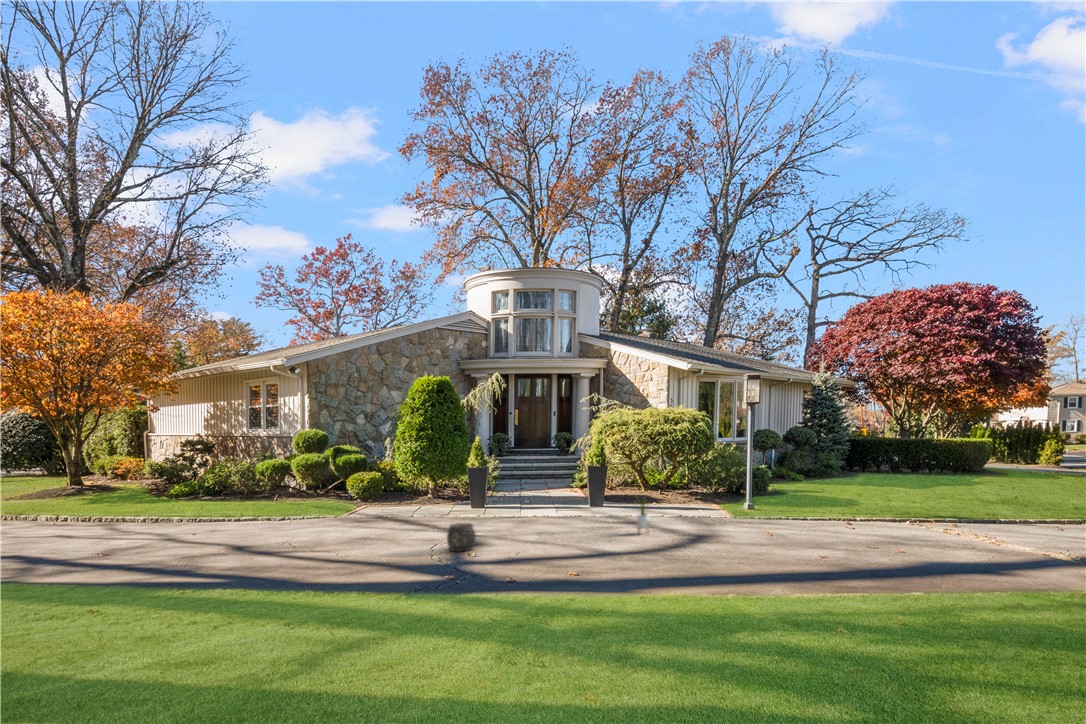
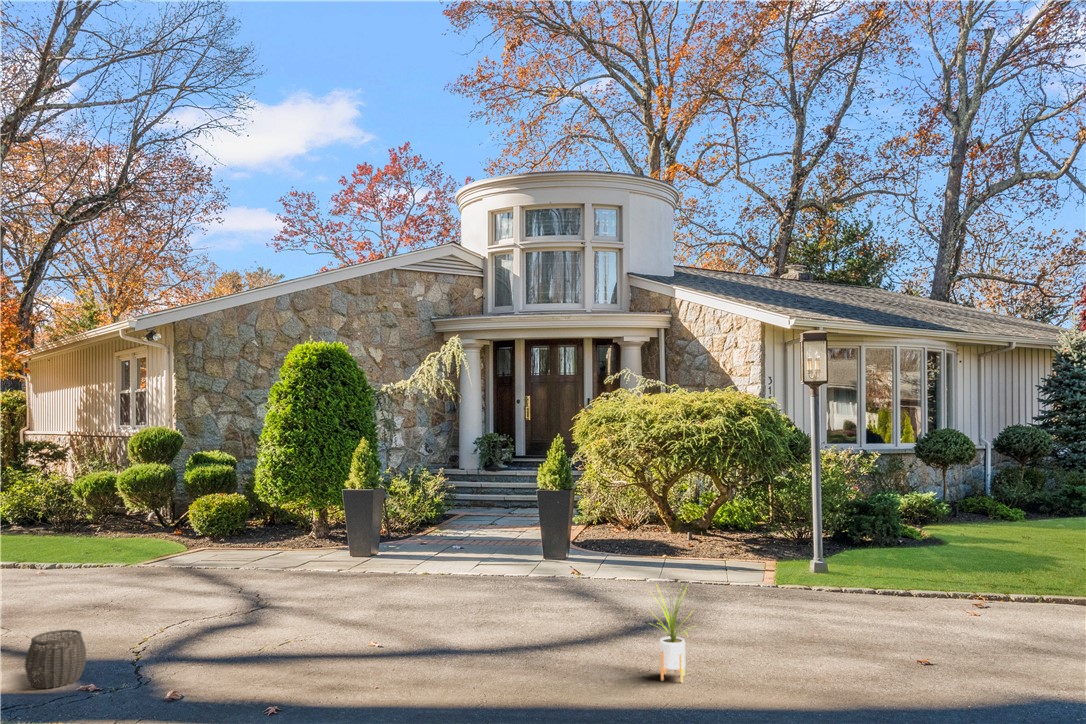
house plant: present [637,499,650,533] -> present [657,586,688,683]

